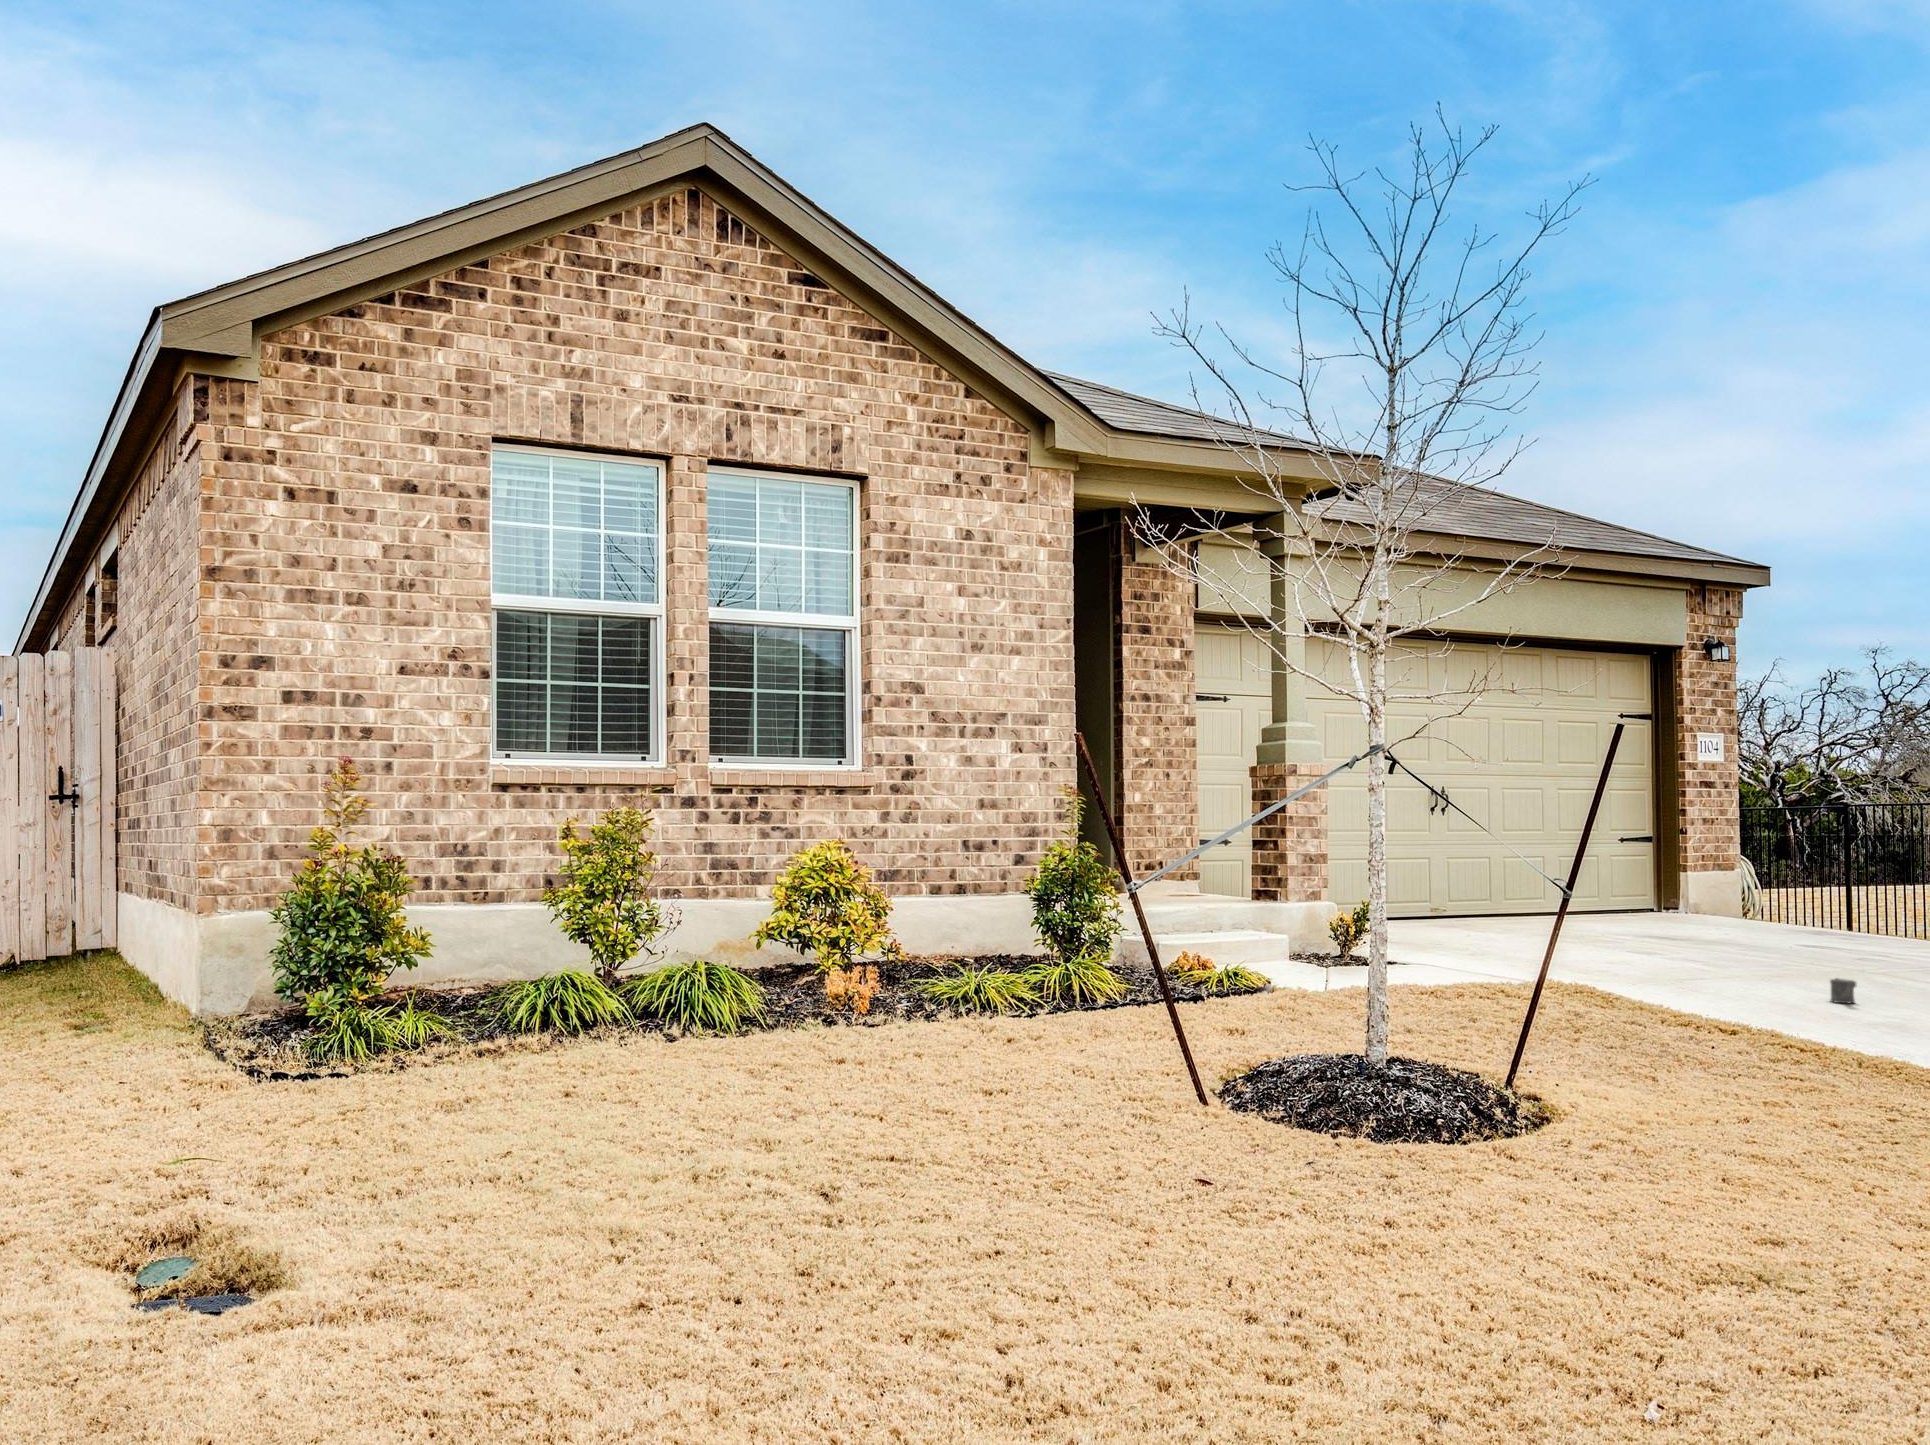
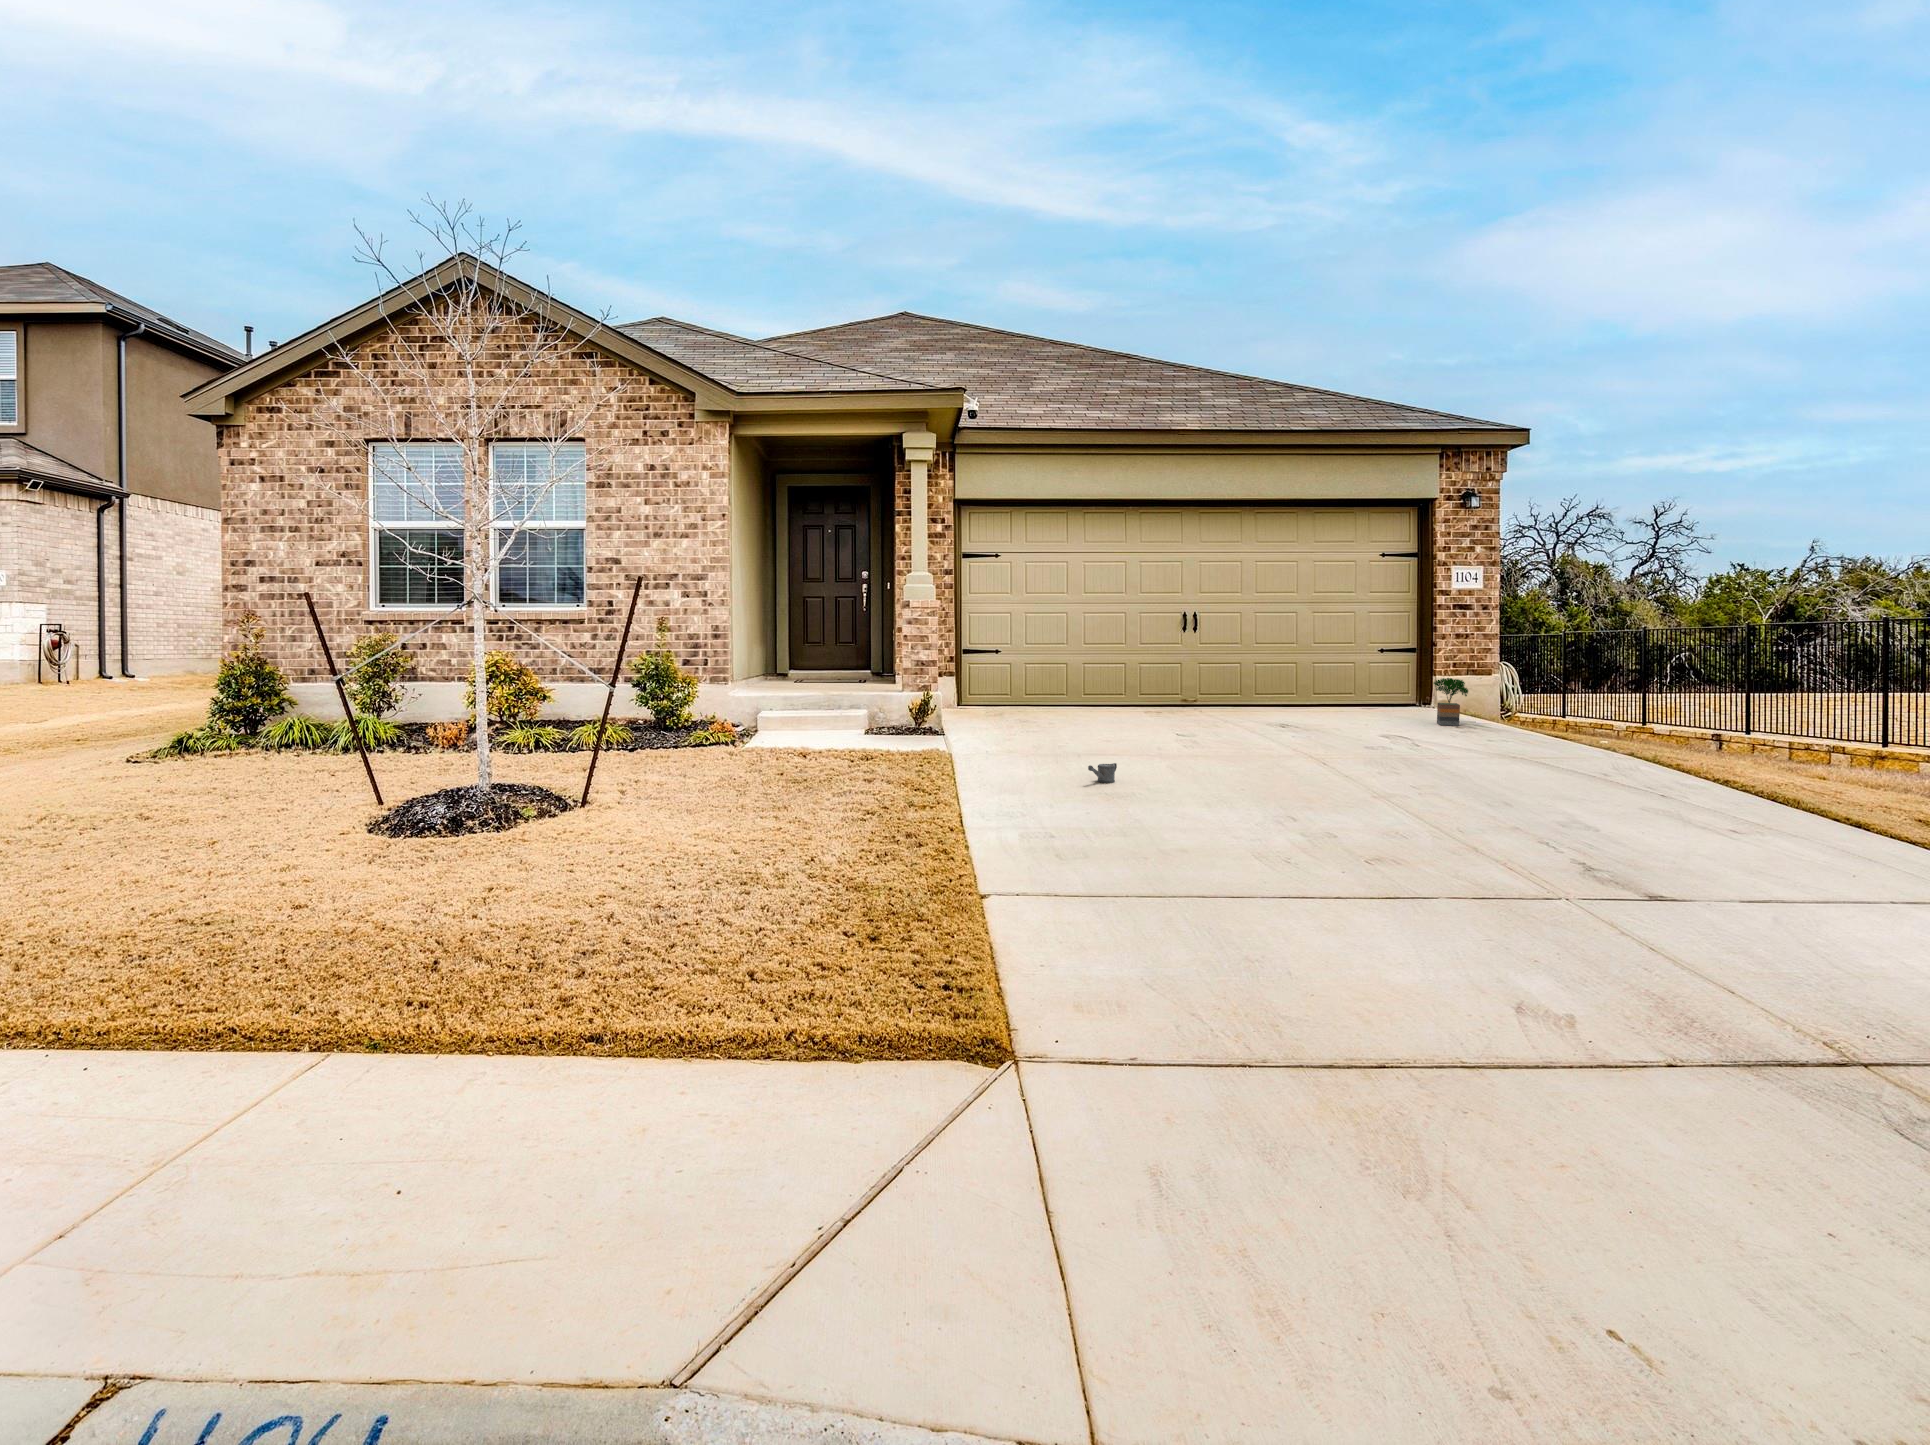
potted tree: none [1783,867,1834,927] -> present [1434,678,1468,726]

